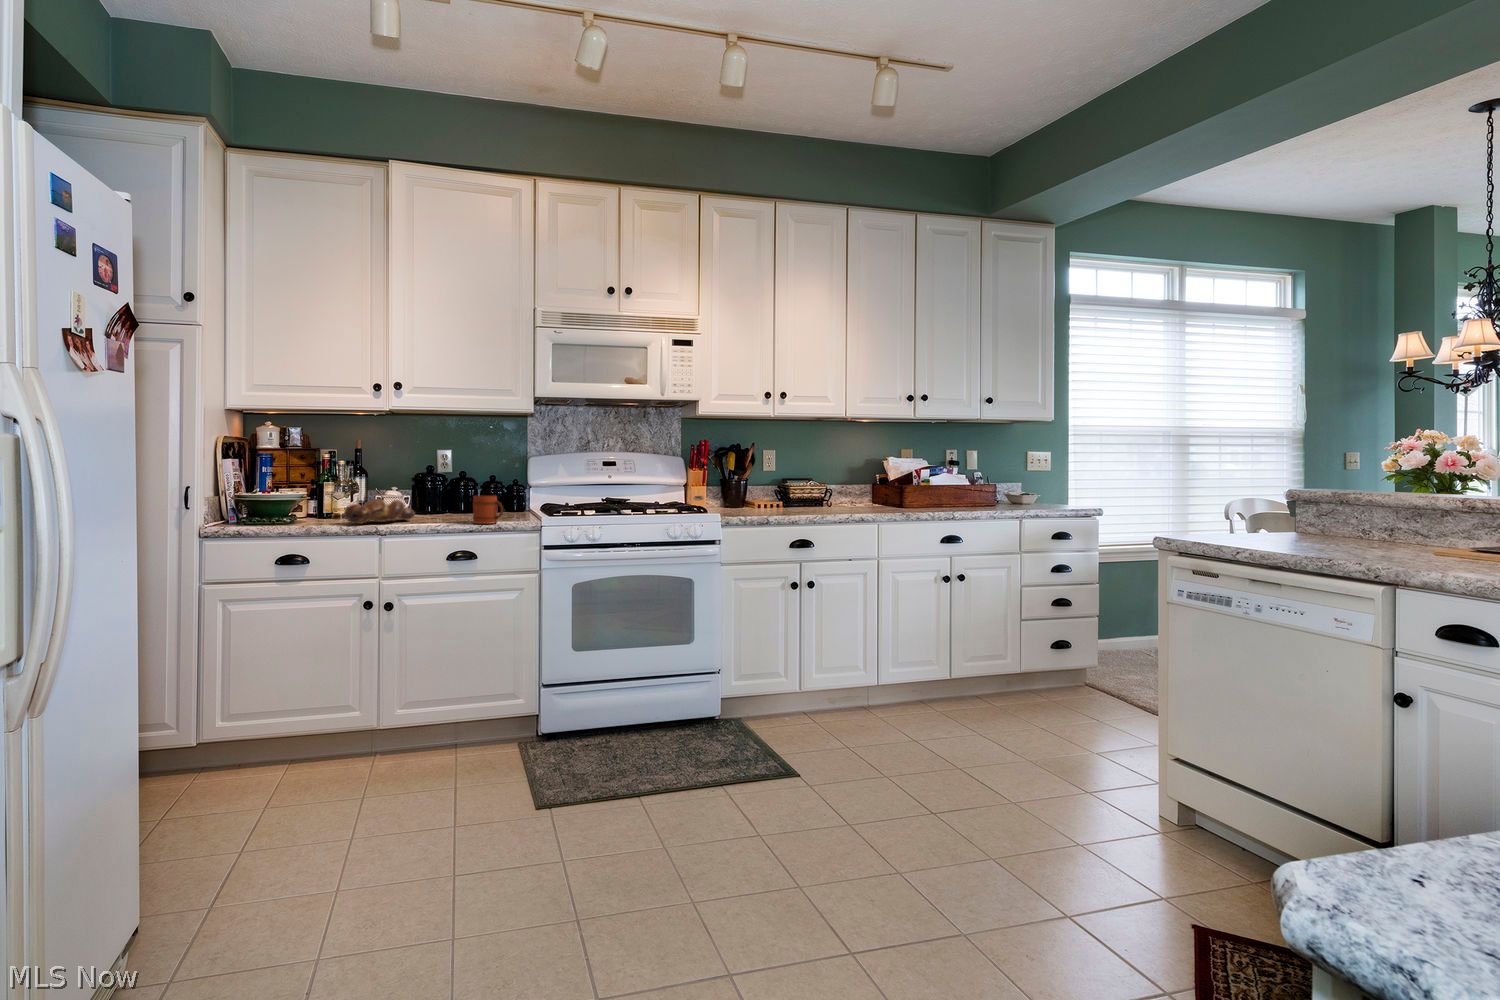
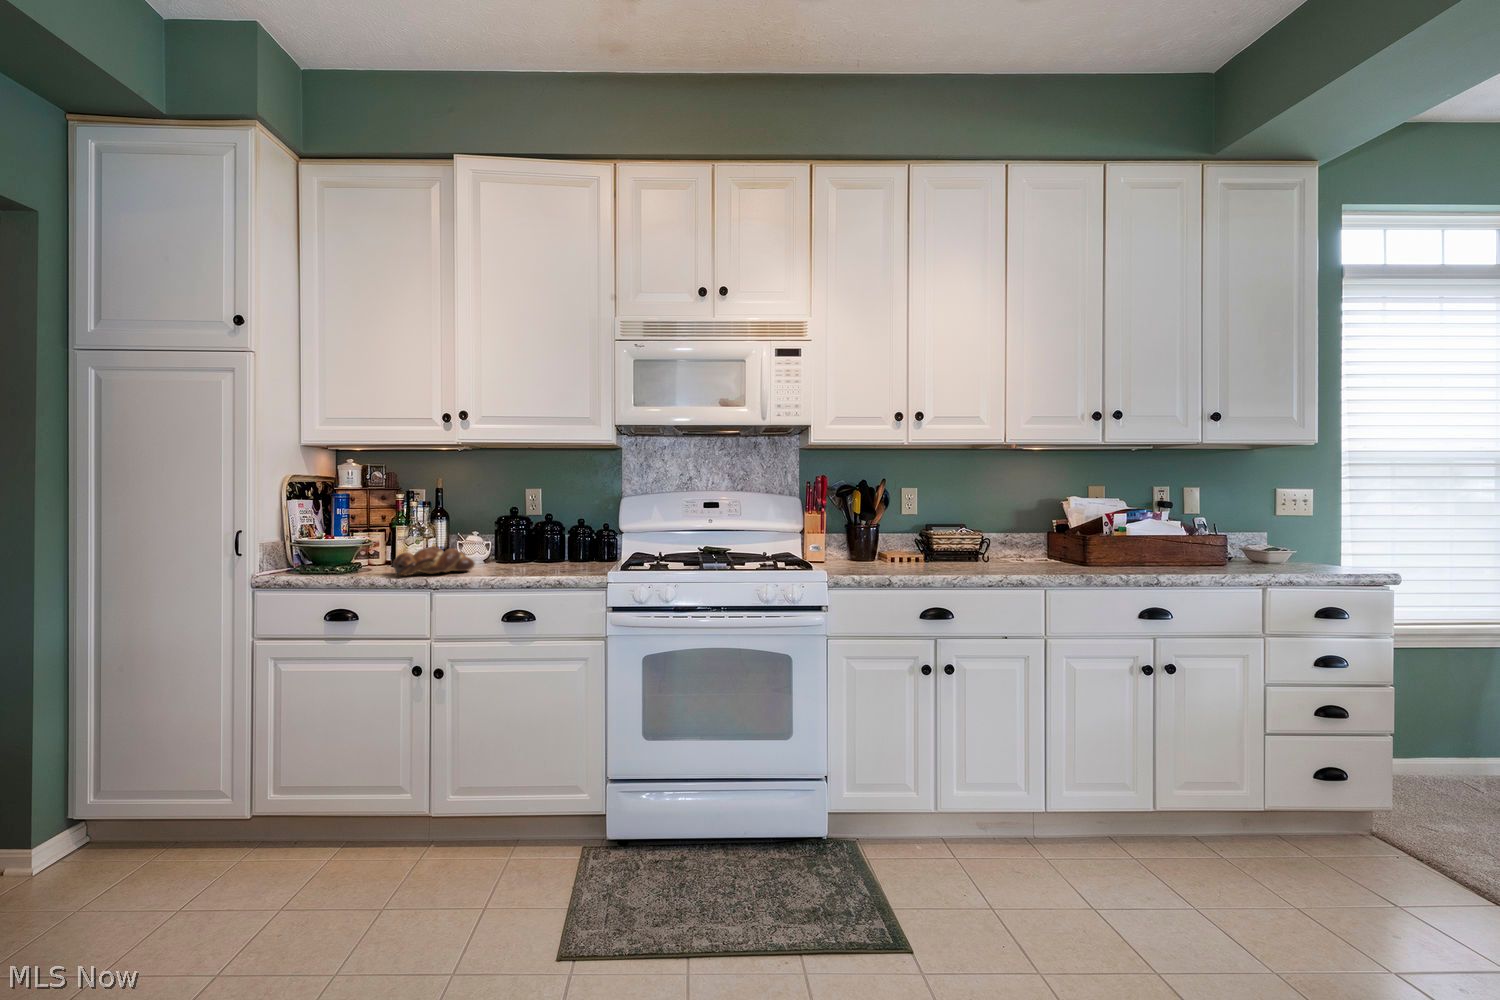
mug: present [473,495,503,524] -> none [528,545,561,579]

